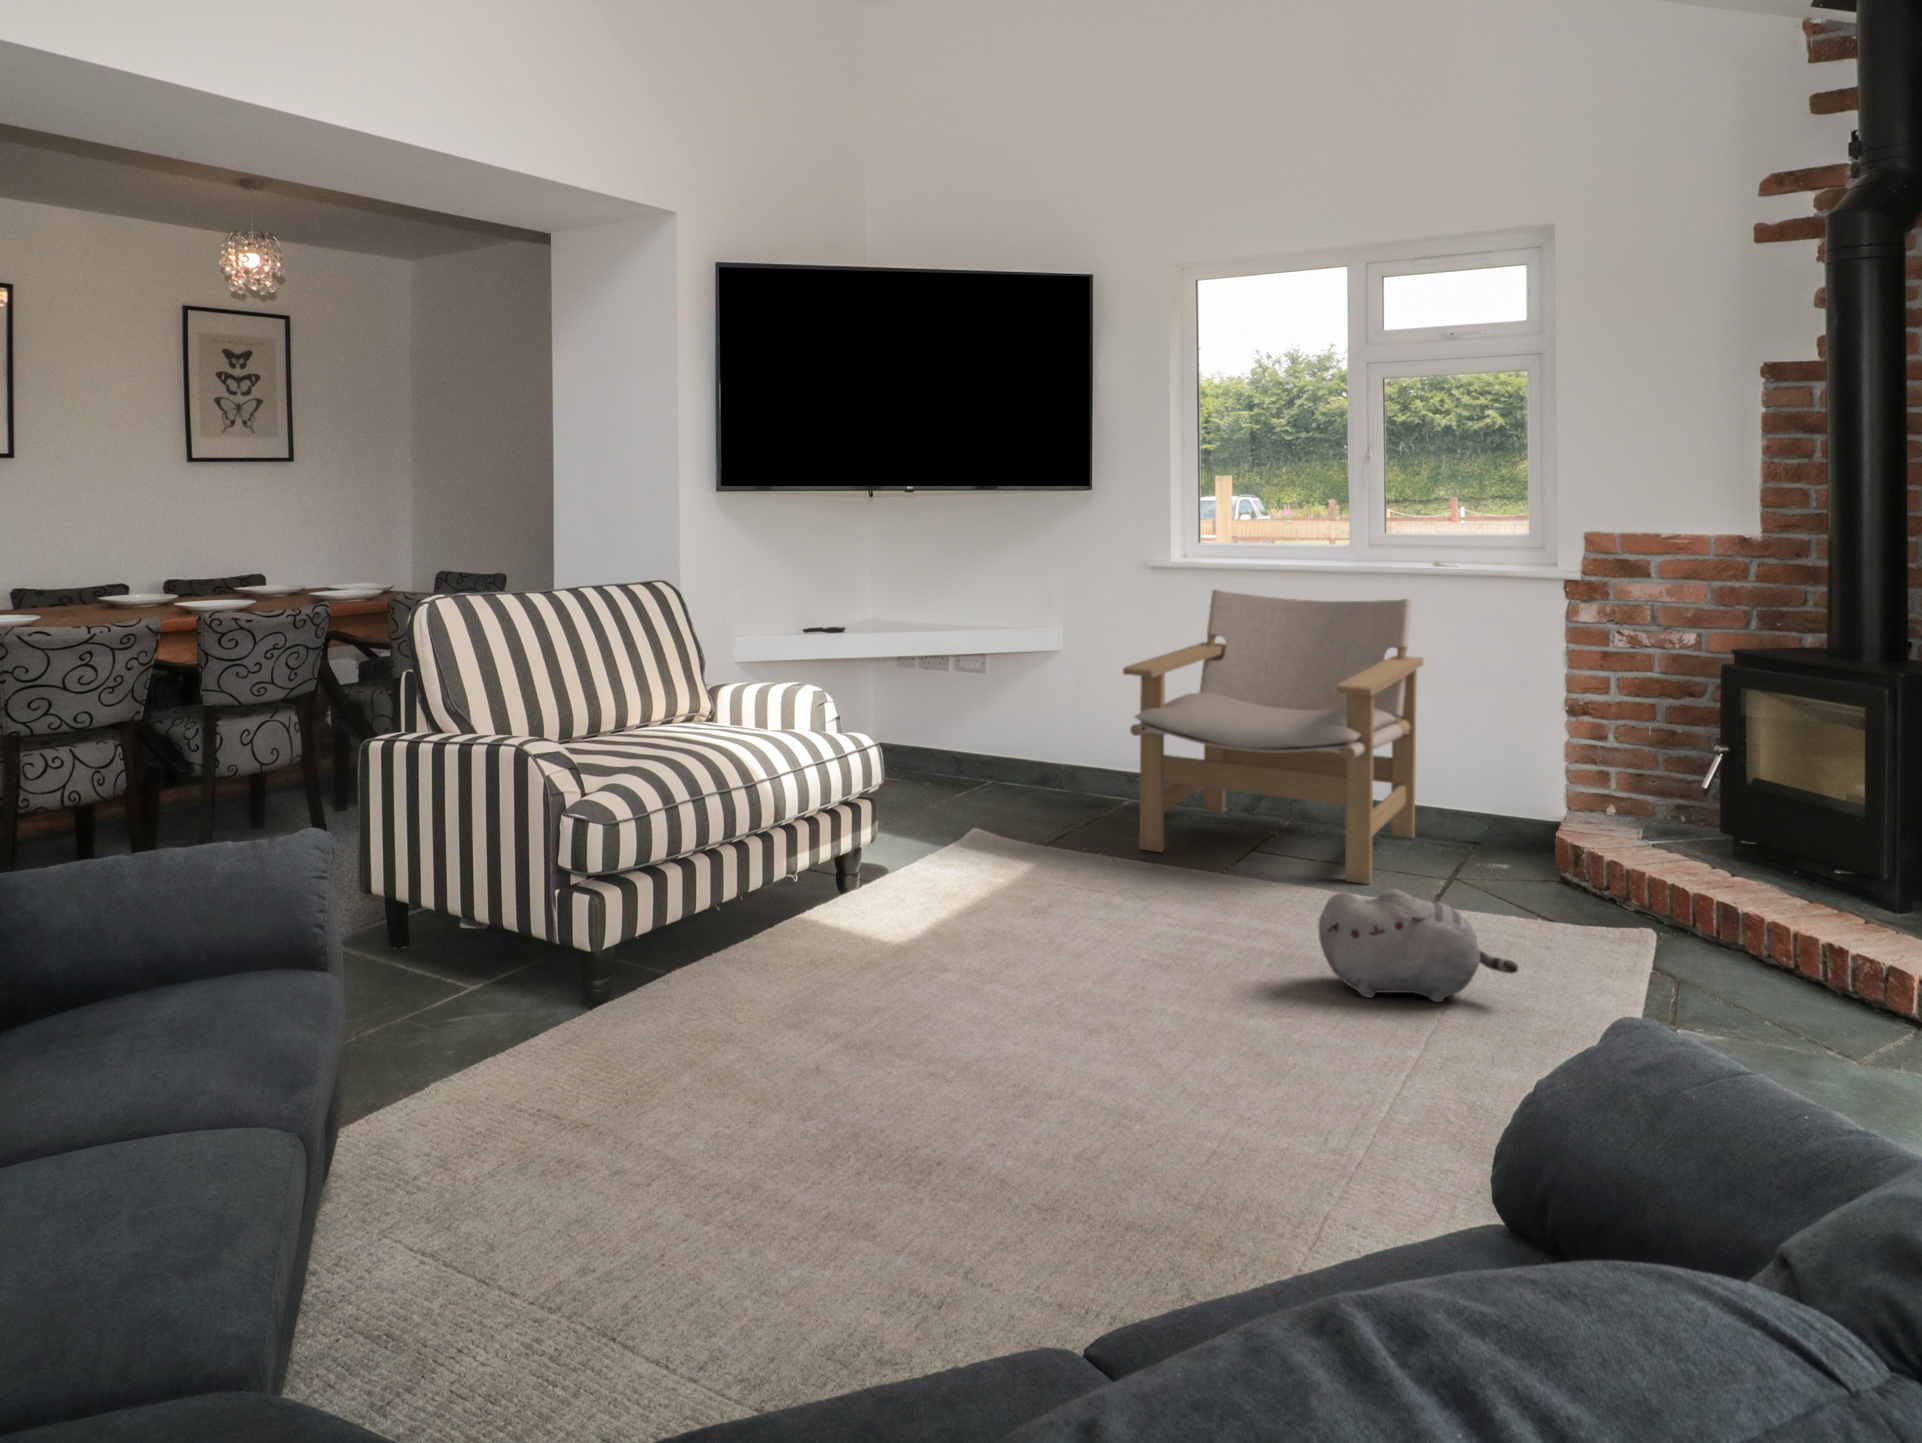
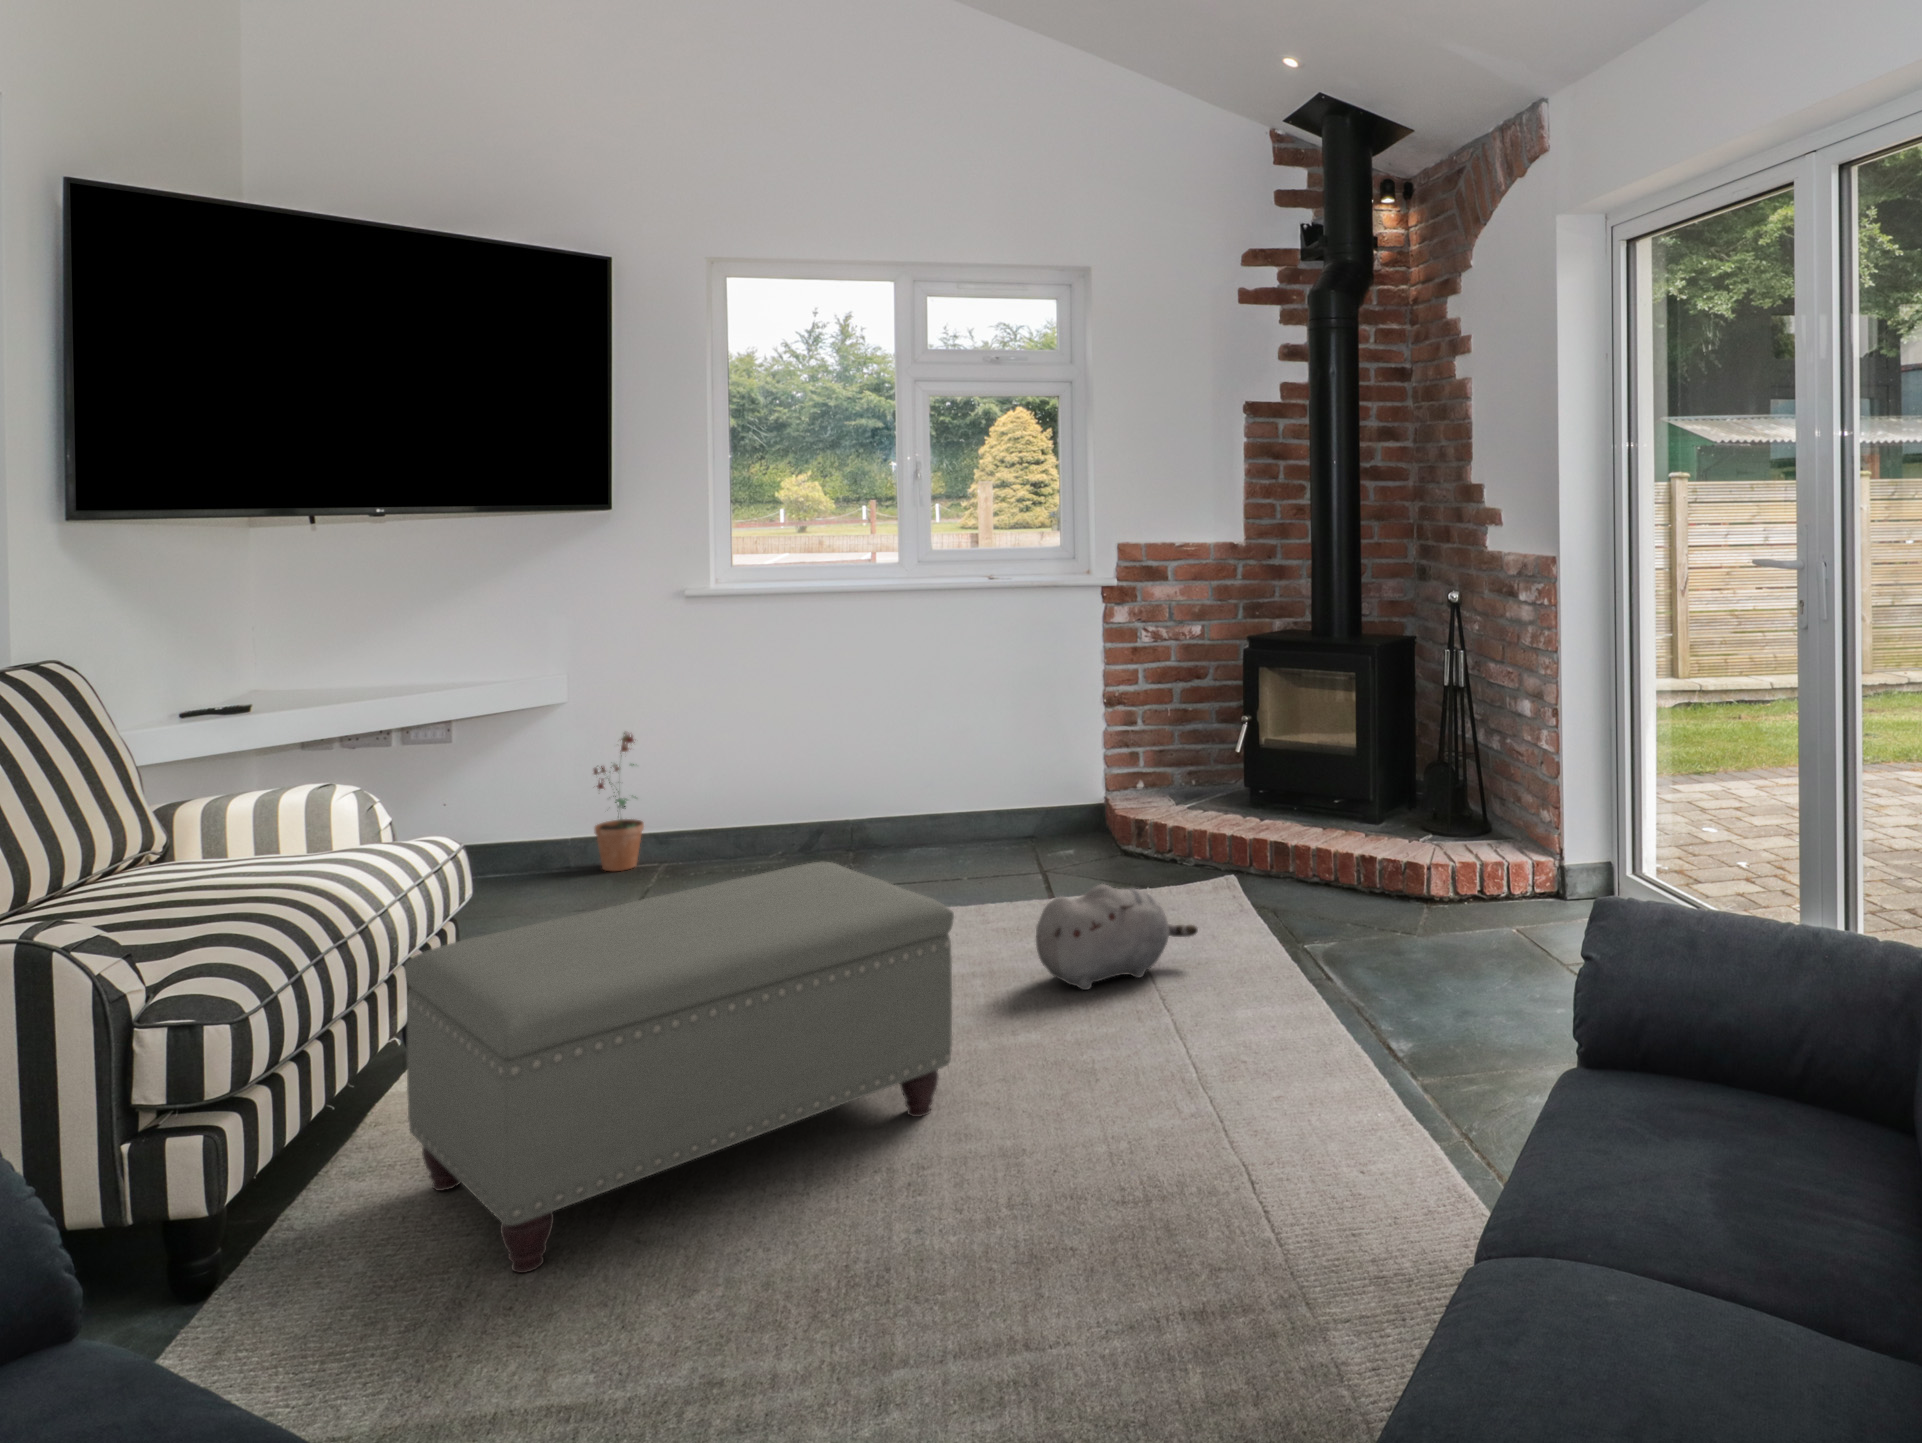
lounge chair: present [1123,590,1423,885] -> none [727,613,994,905]
potted plant: none [1061,683,1104,804] -> present [594,733,644,871]
ottoman: none [720,801,1135,1061] -> present [404,861,954,1273]

